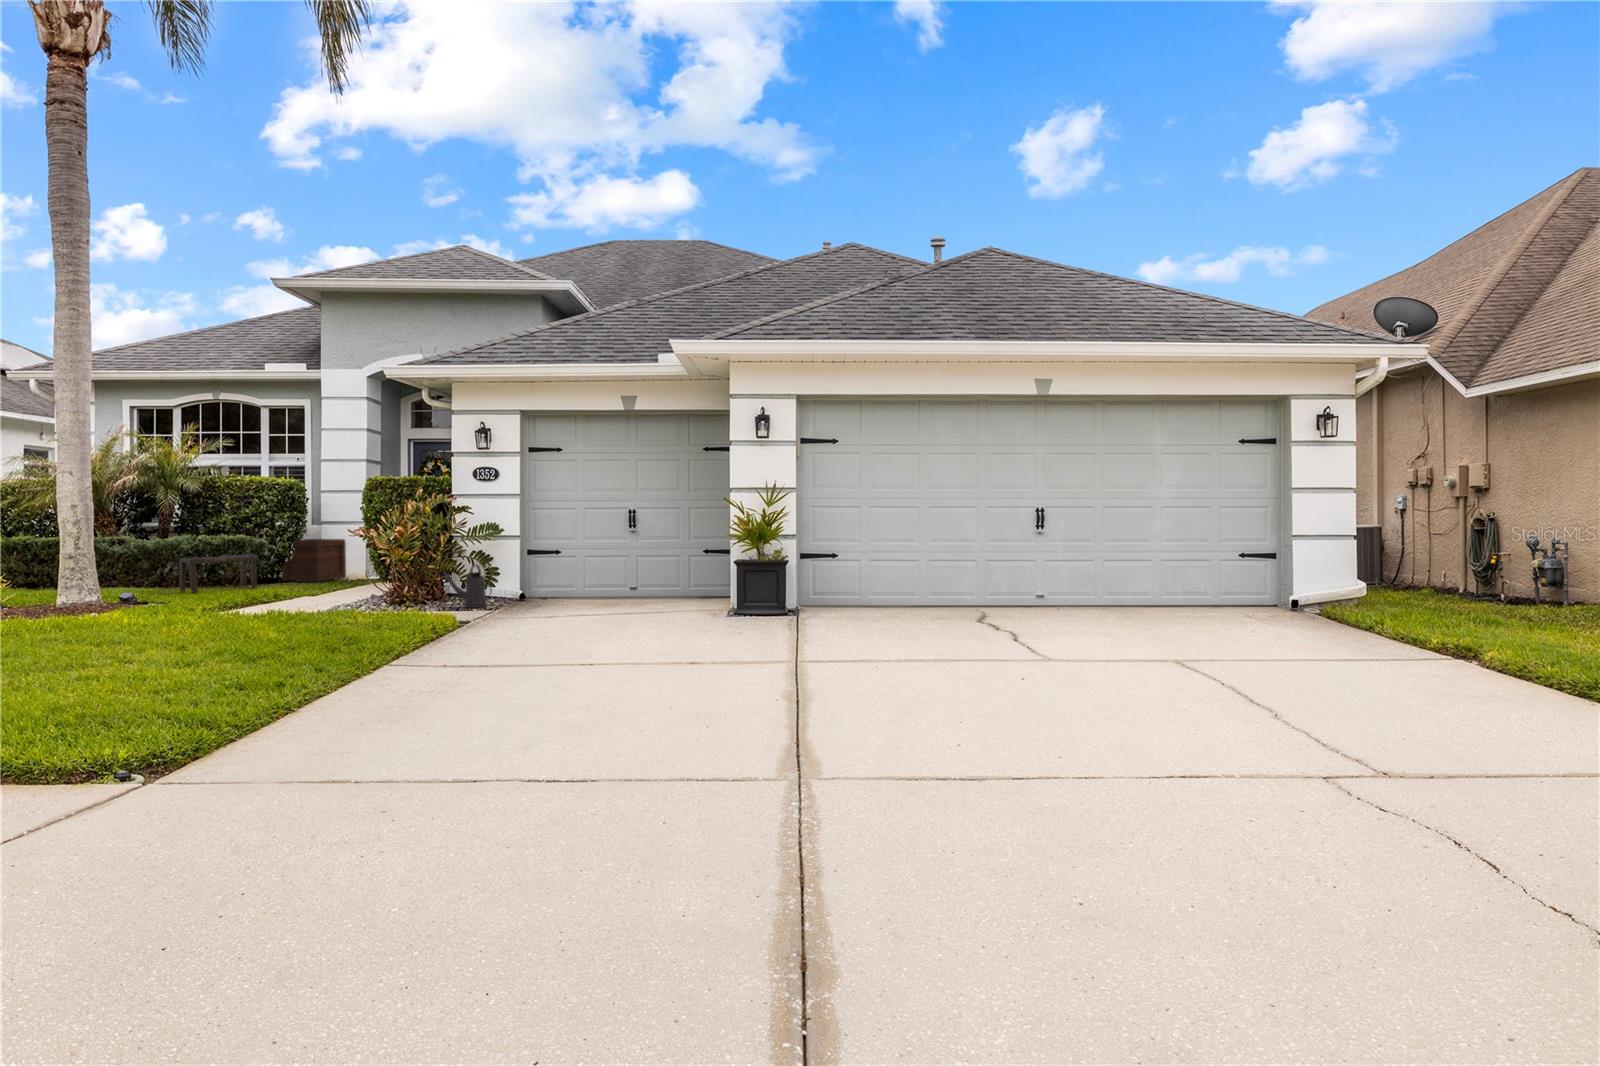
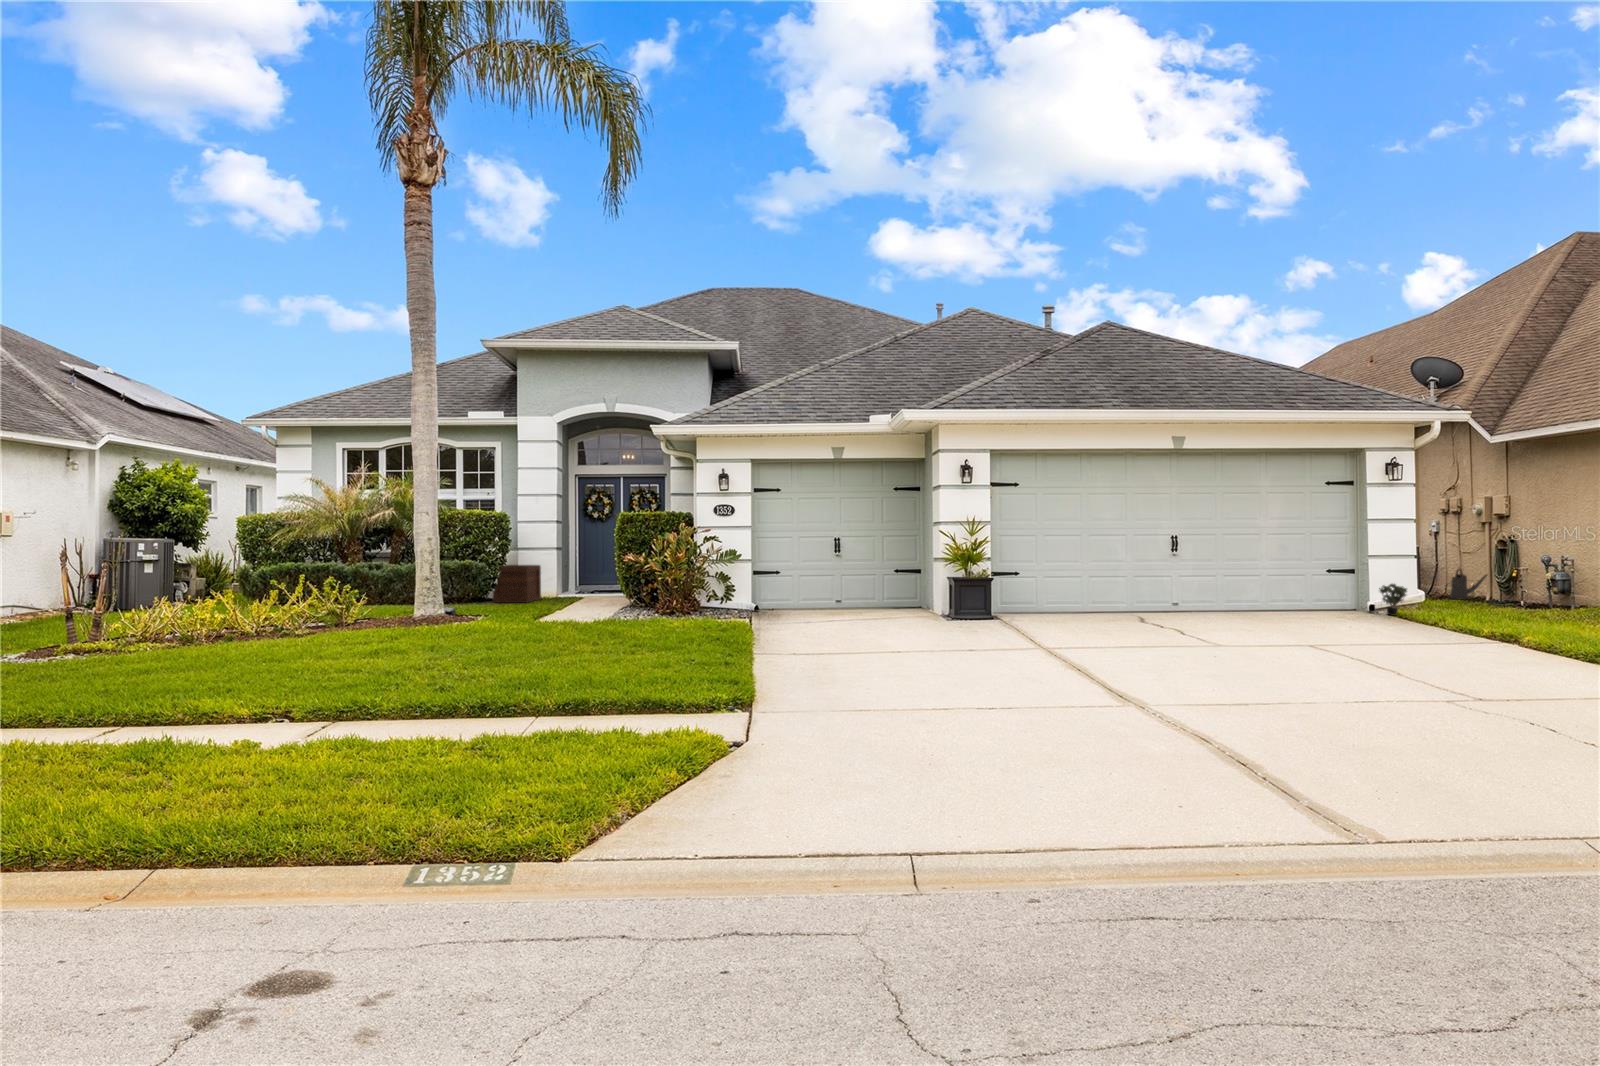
bench: present [180,555,257,593] -> none [433,579,491,613]
watering can: present [443,565,492,608] -> present [1447,569,1487,600]
potted plant: none [1303,572,1342,614] -> present [1379,584,1407,615]

